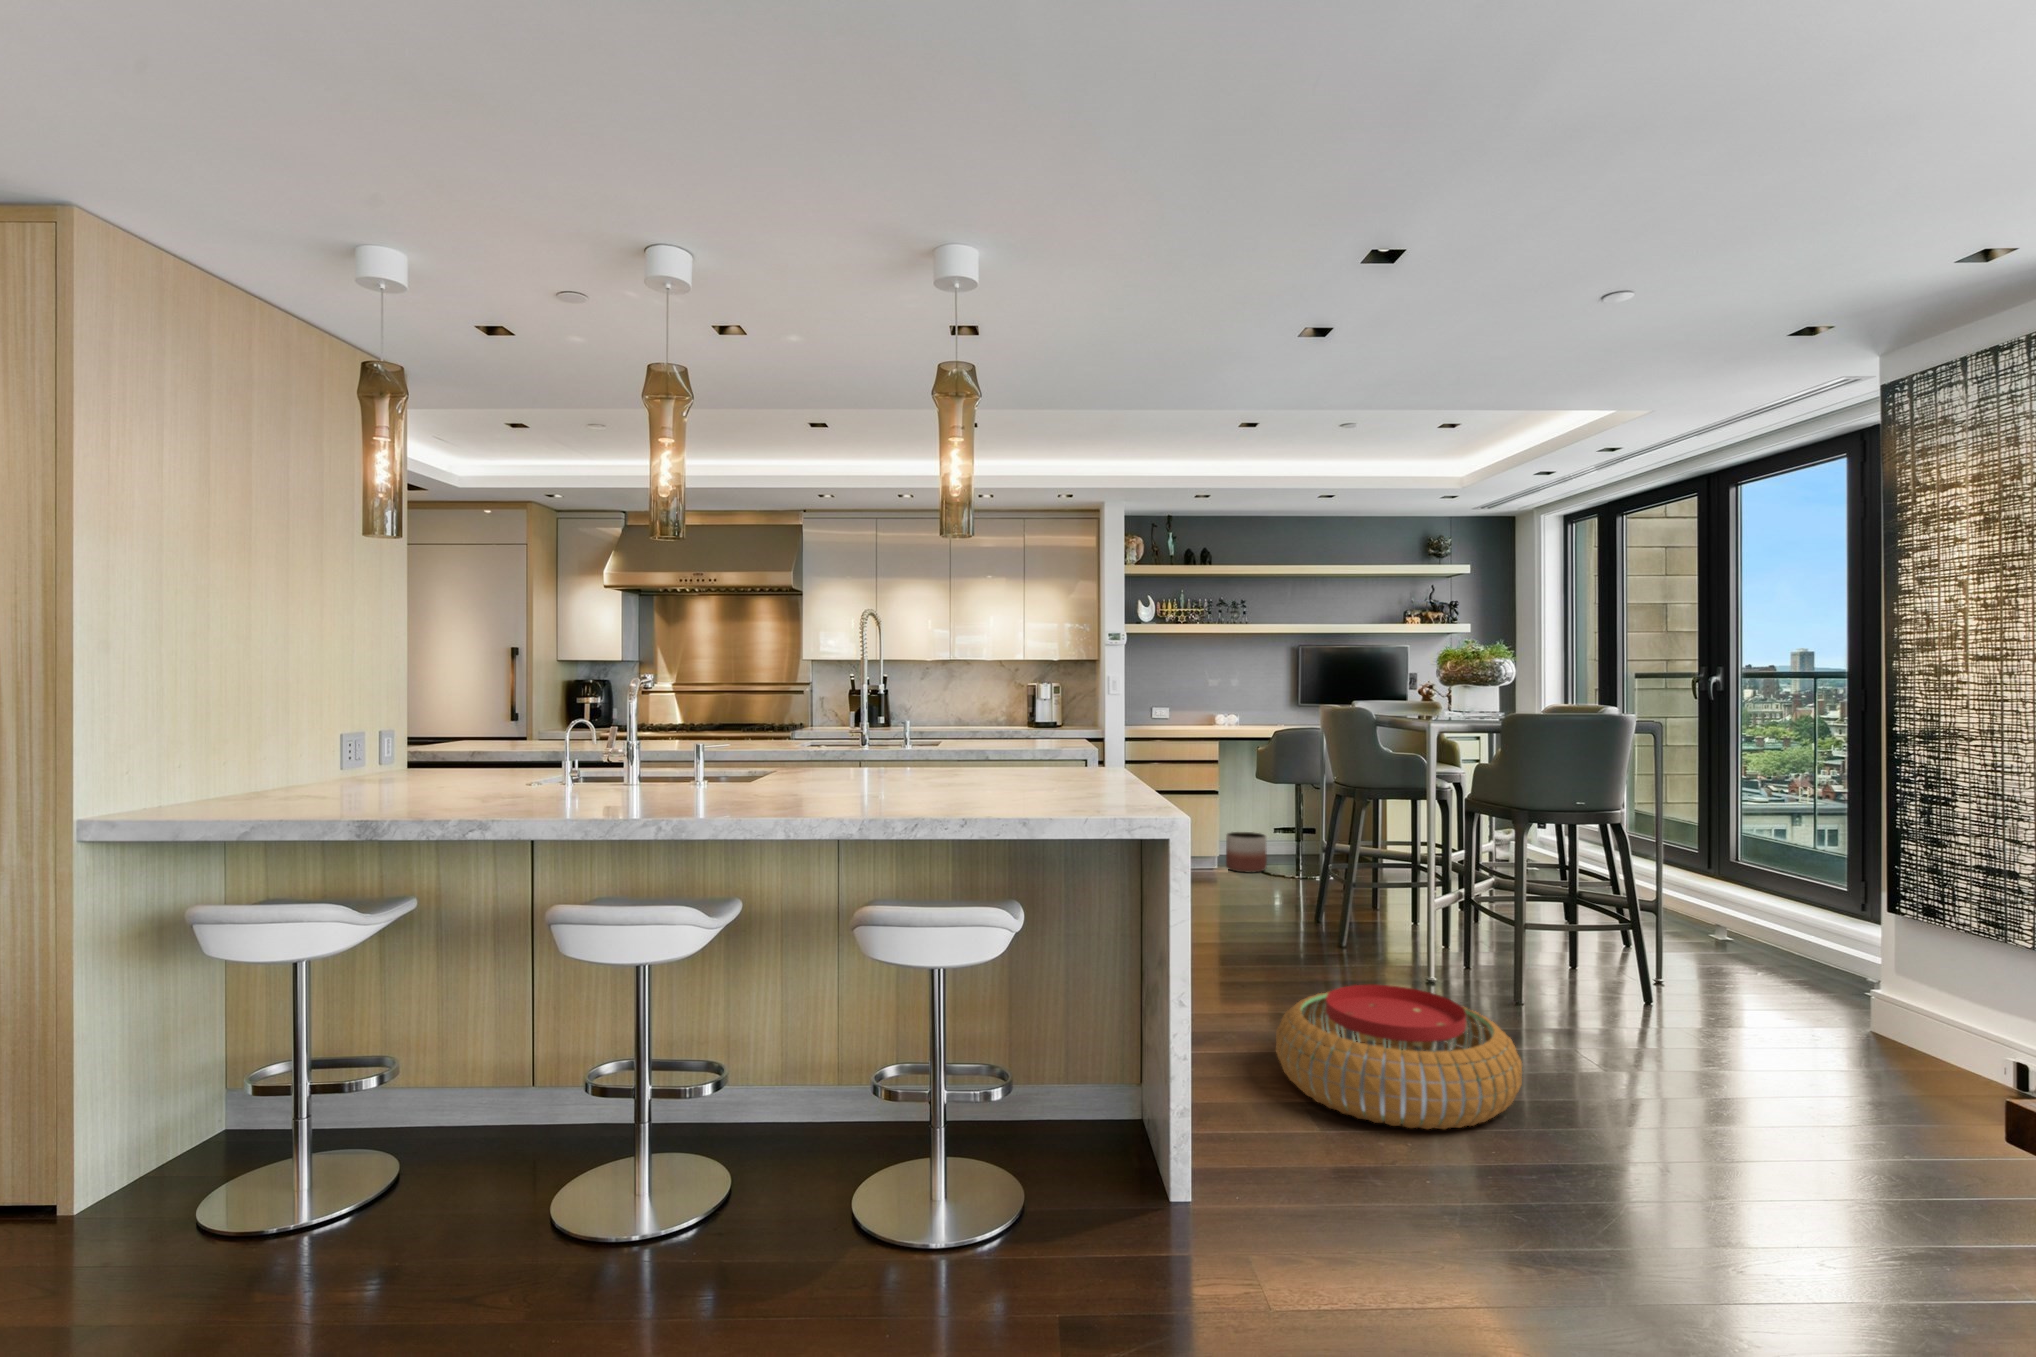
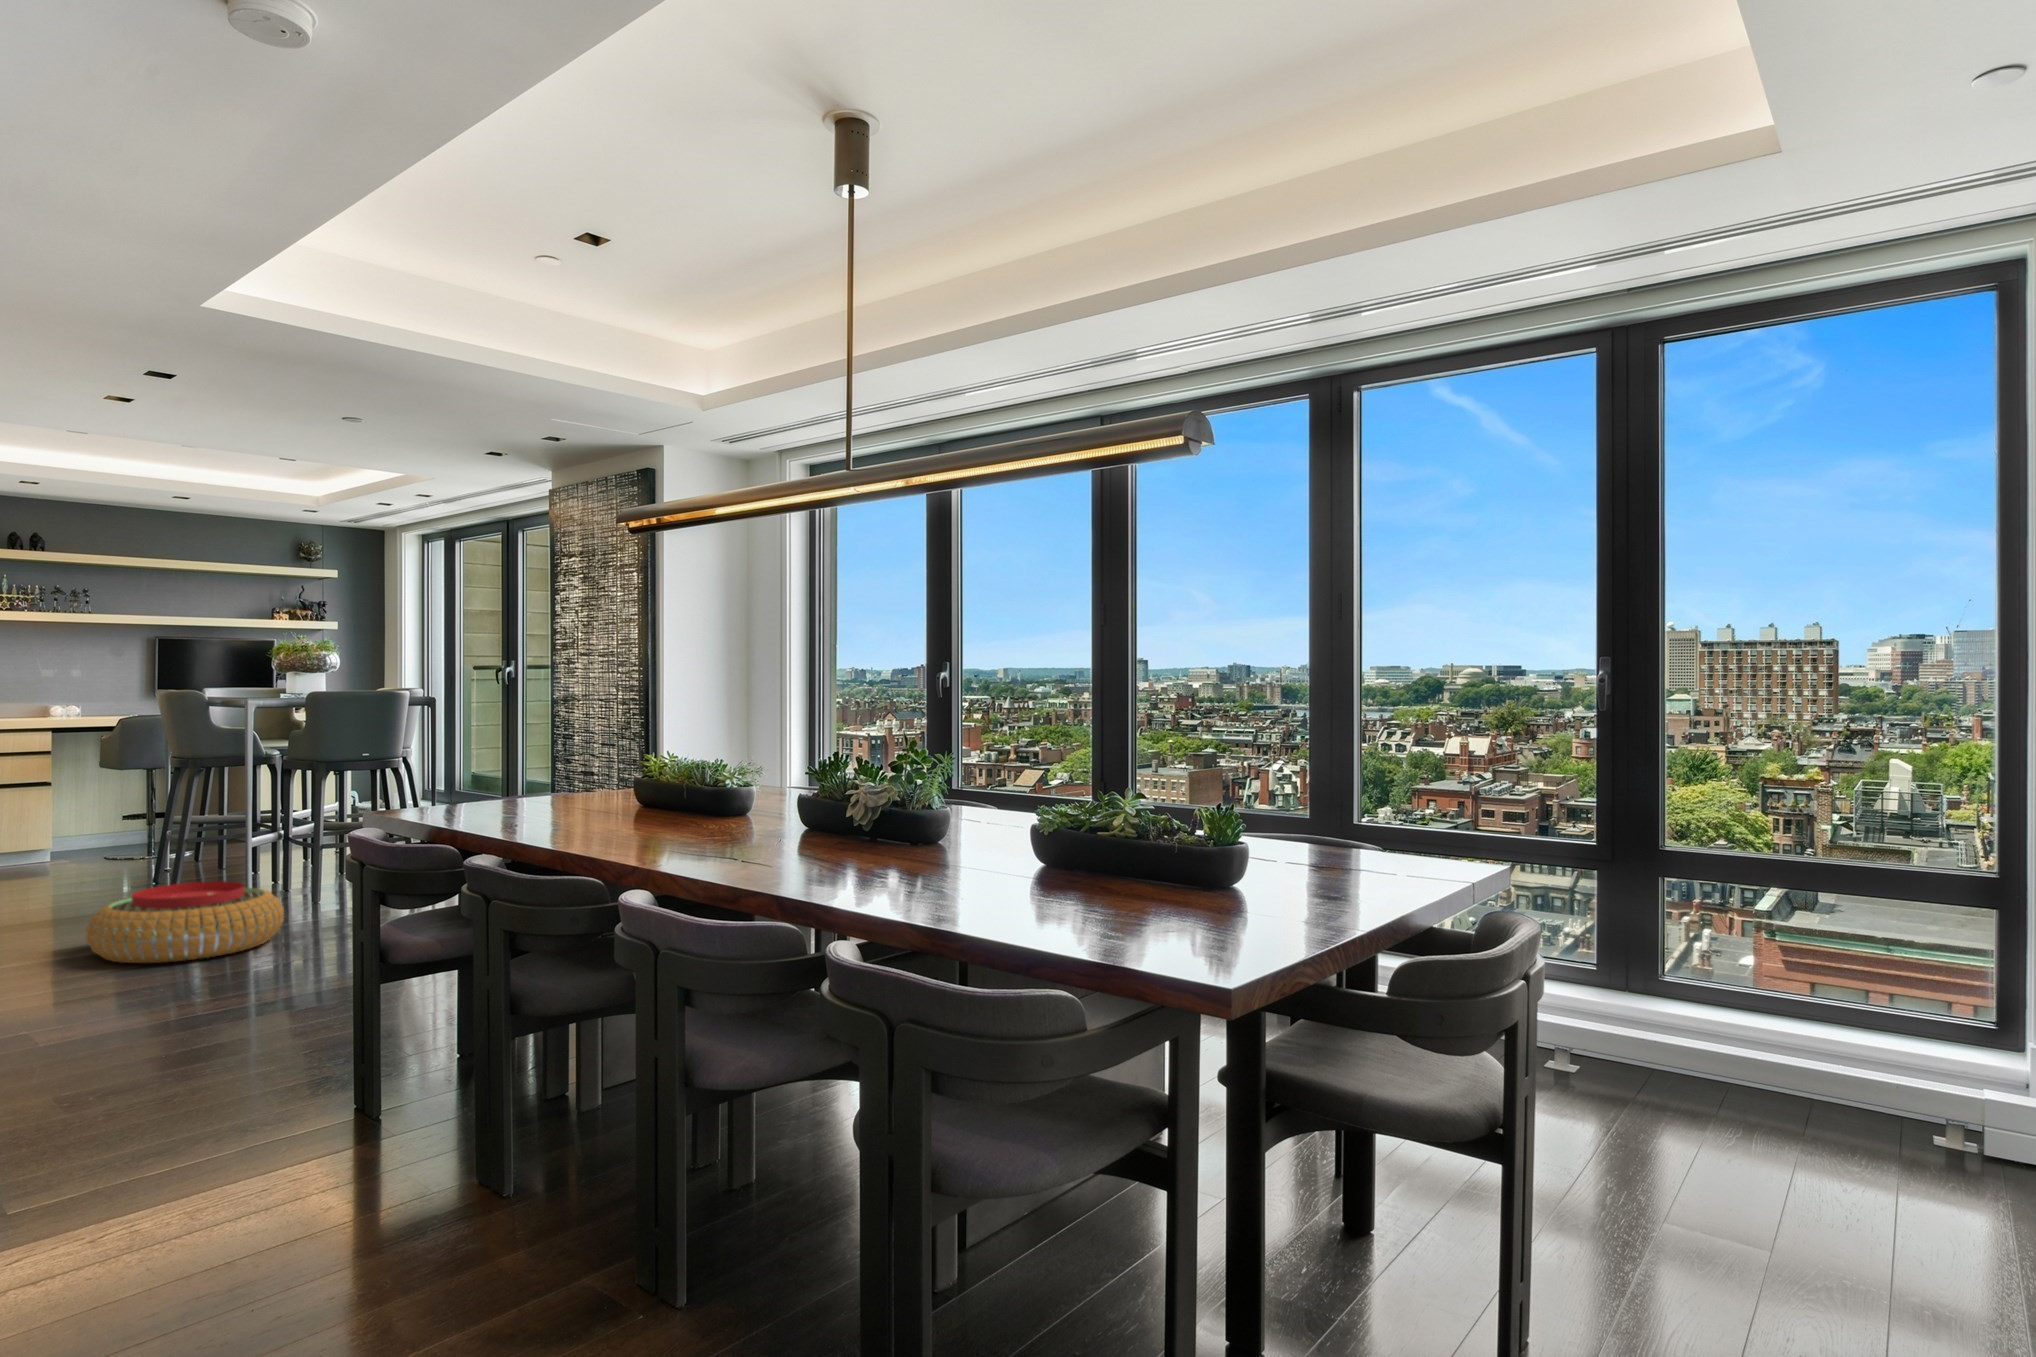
planter: present [1226,832,1267,872] -> none [60,819,110,858]

